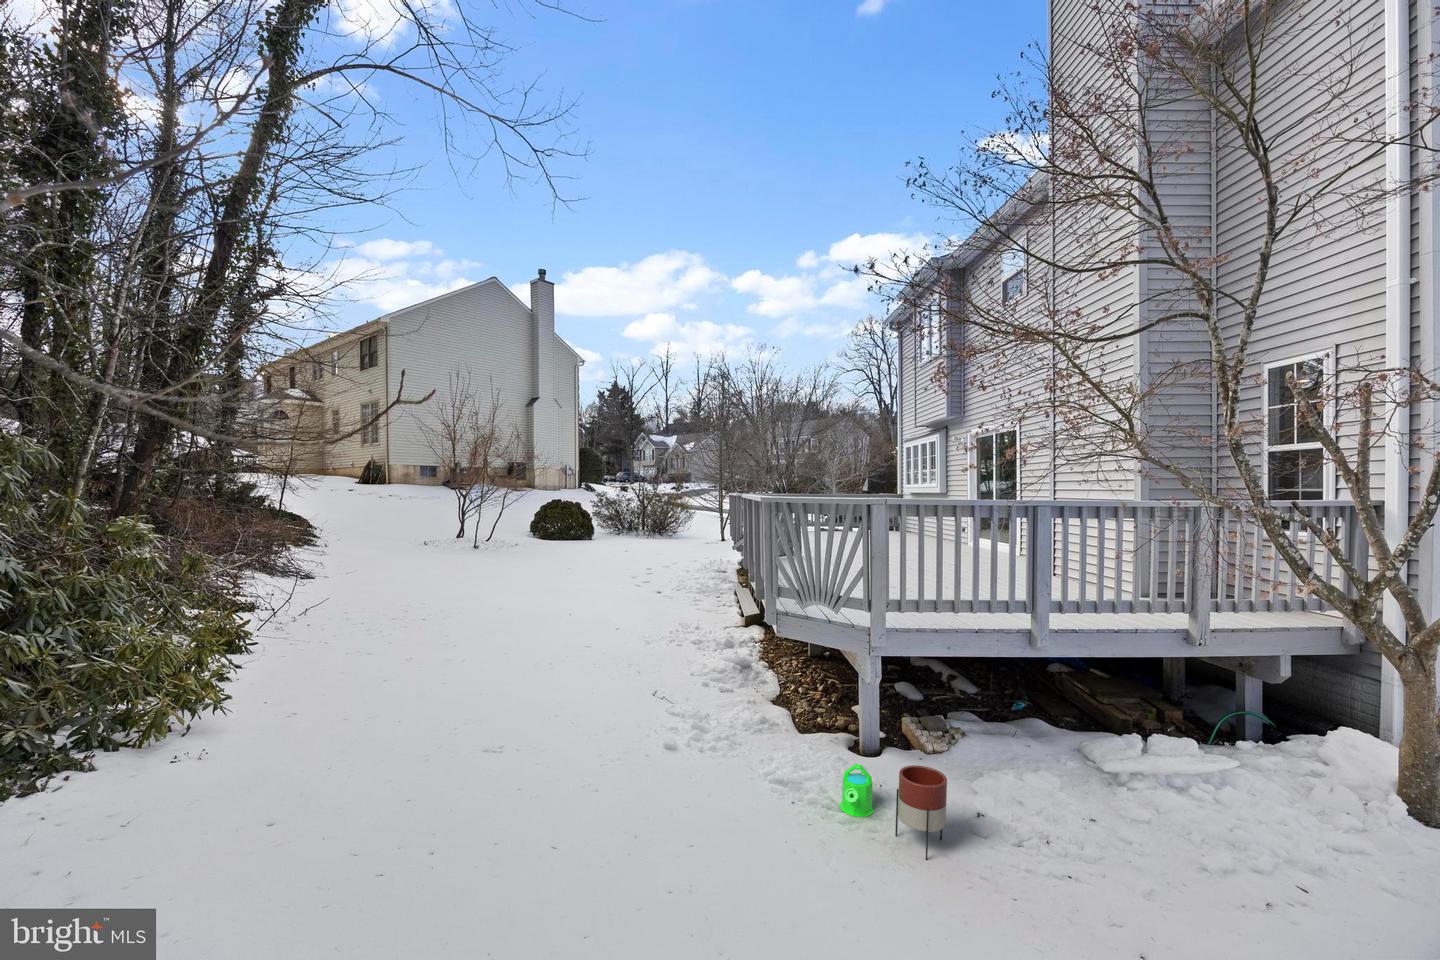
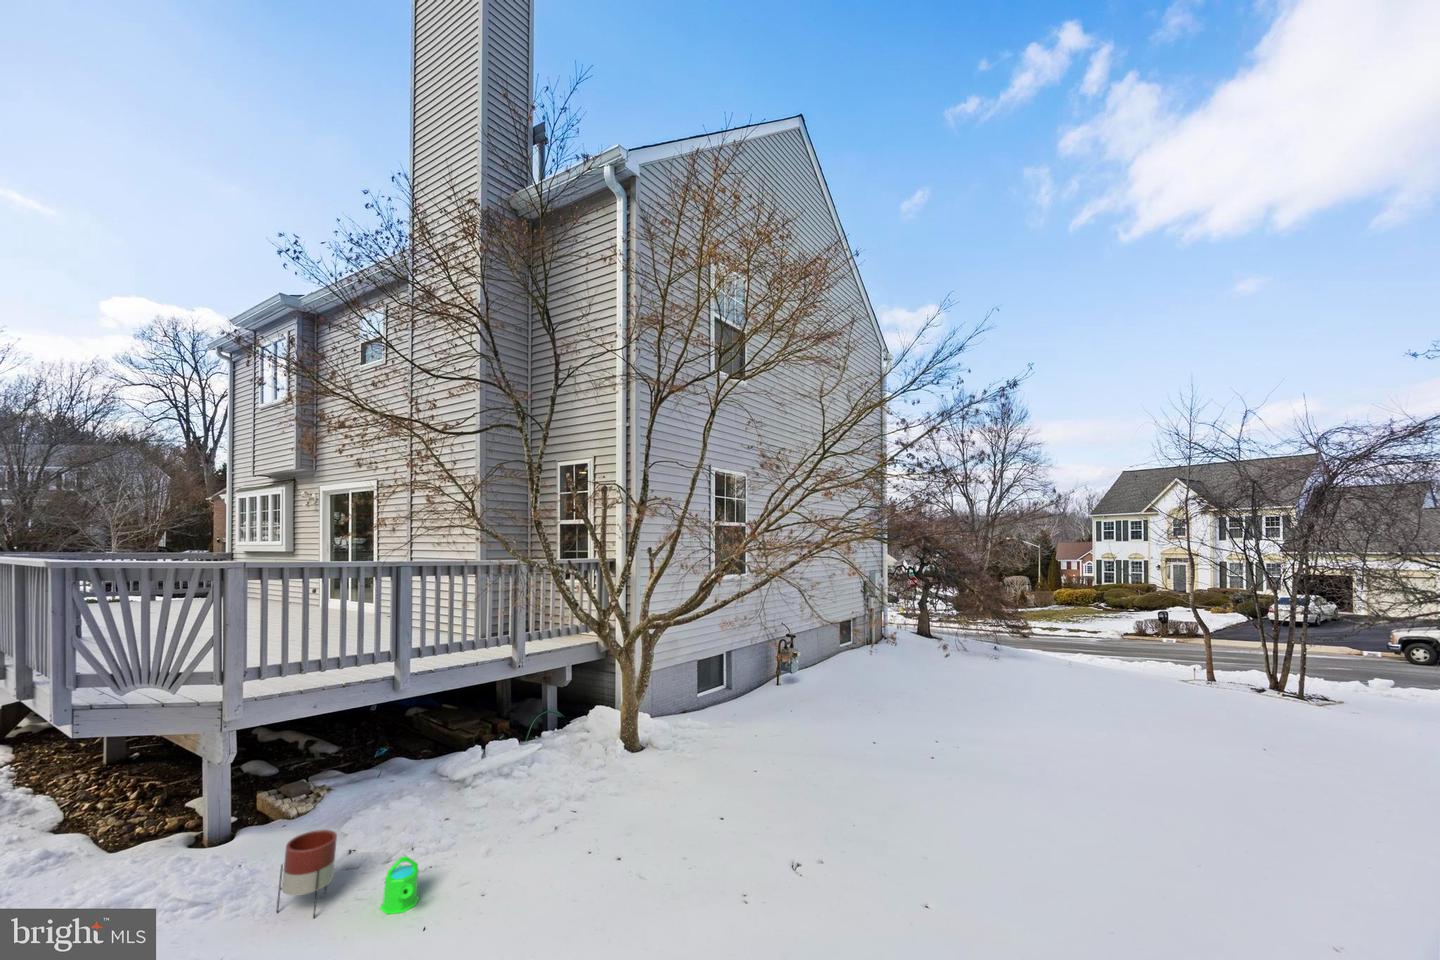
watering can: present [840,764,874,817] -> present [380,856,419,914]

